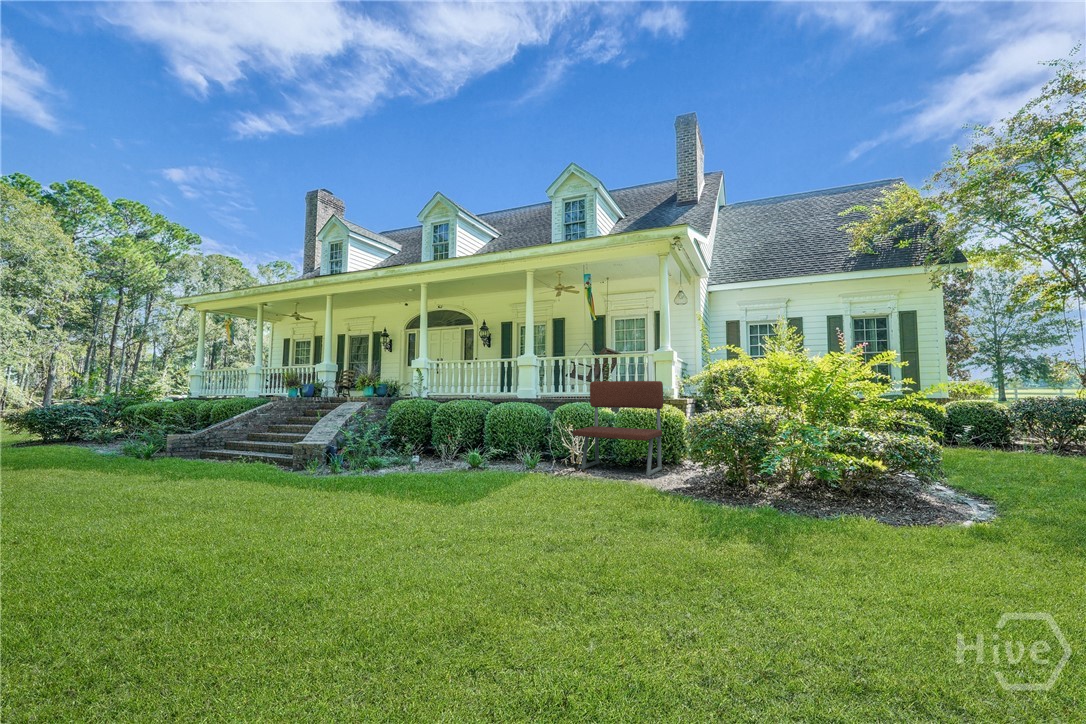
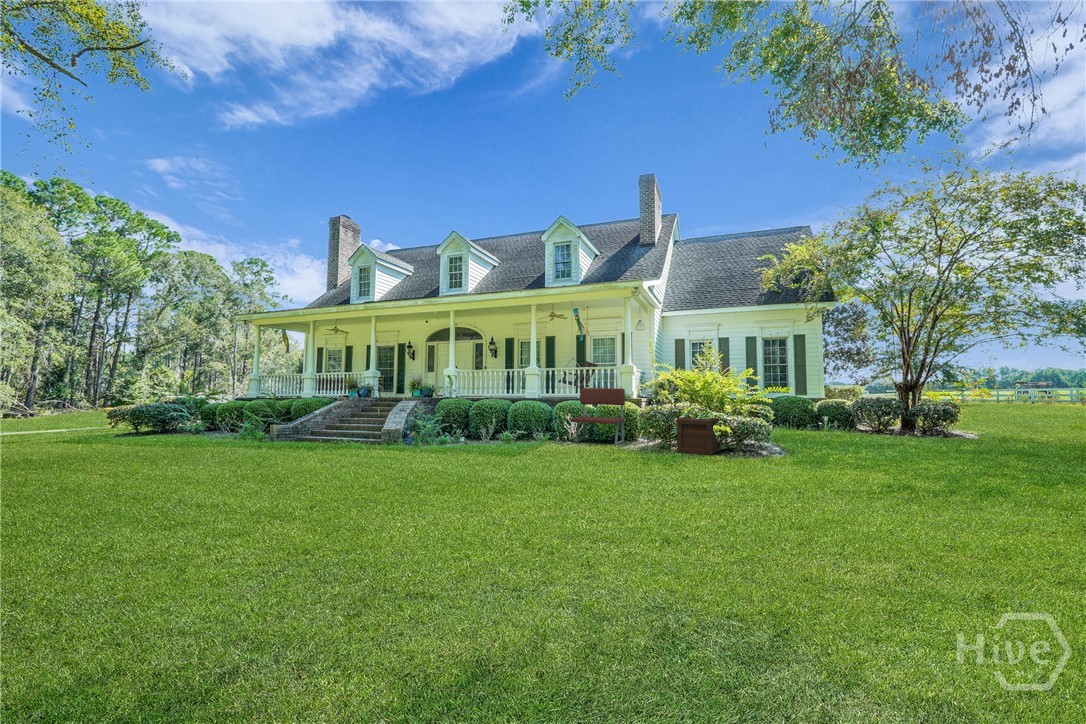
wooden crate: none [764,428,849,507] -> present [677,417,722,455]

